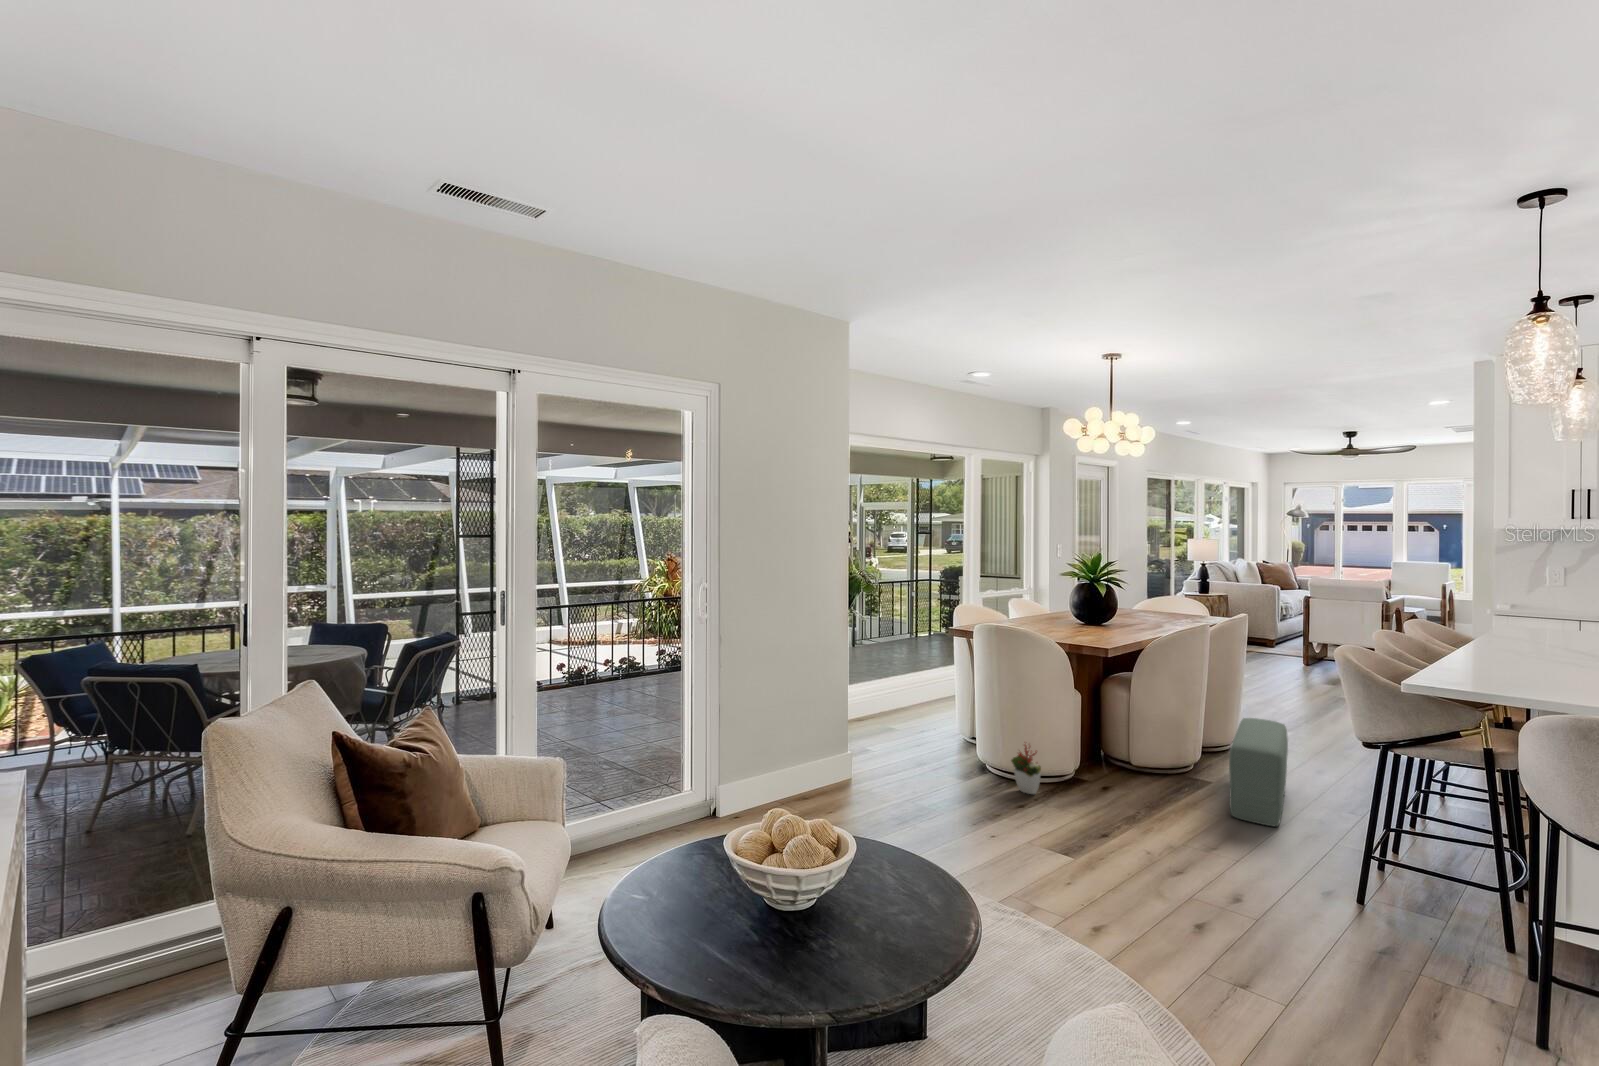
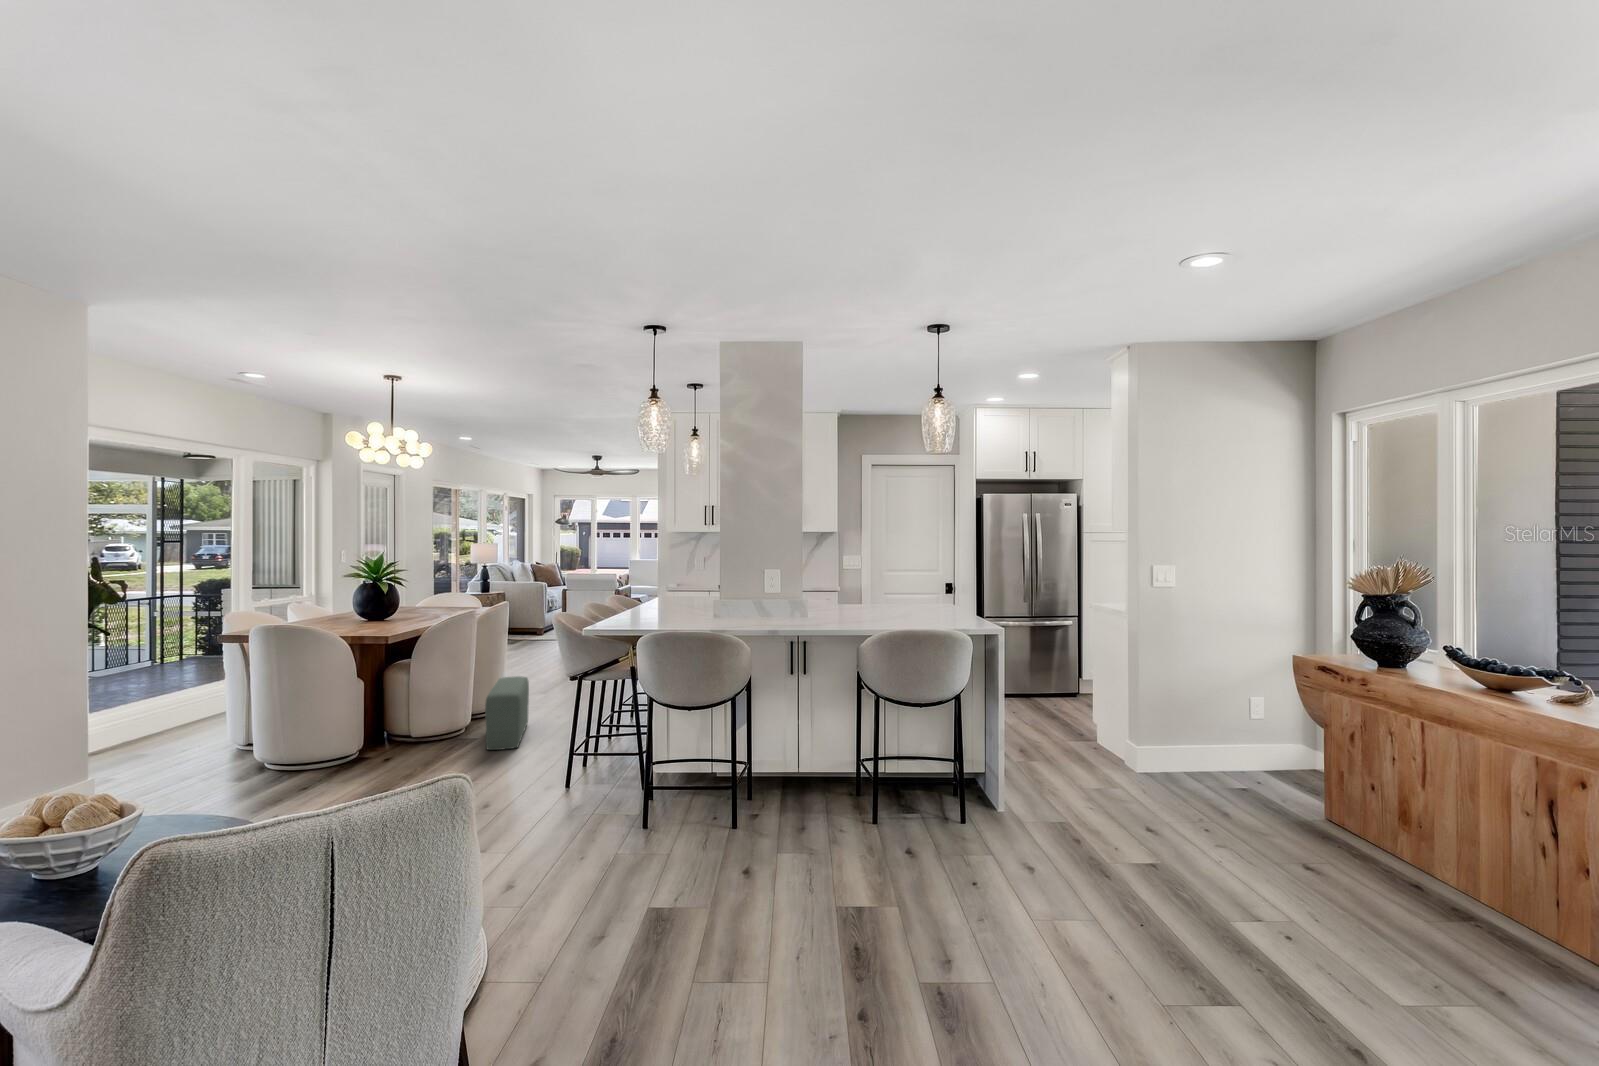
decorative plant: present [1011,745,1041,794] -> none [293,731,325,779]

